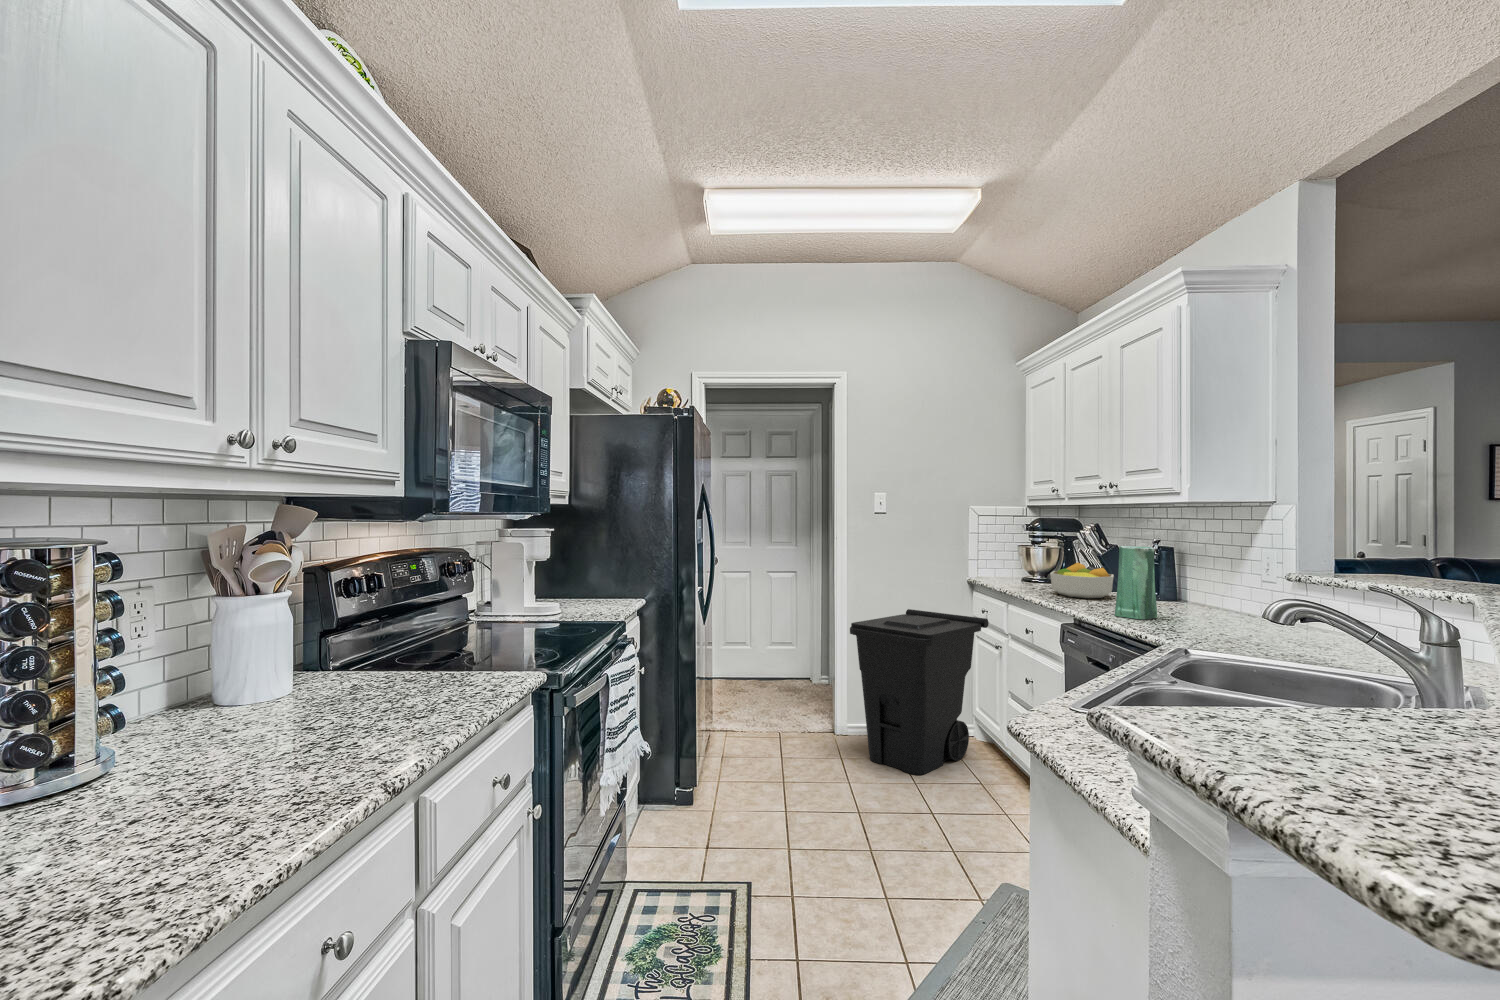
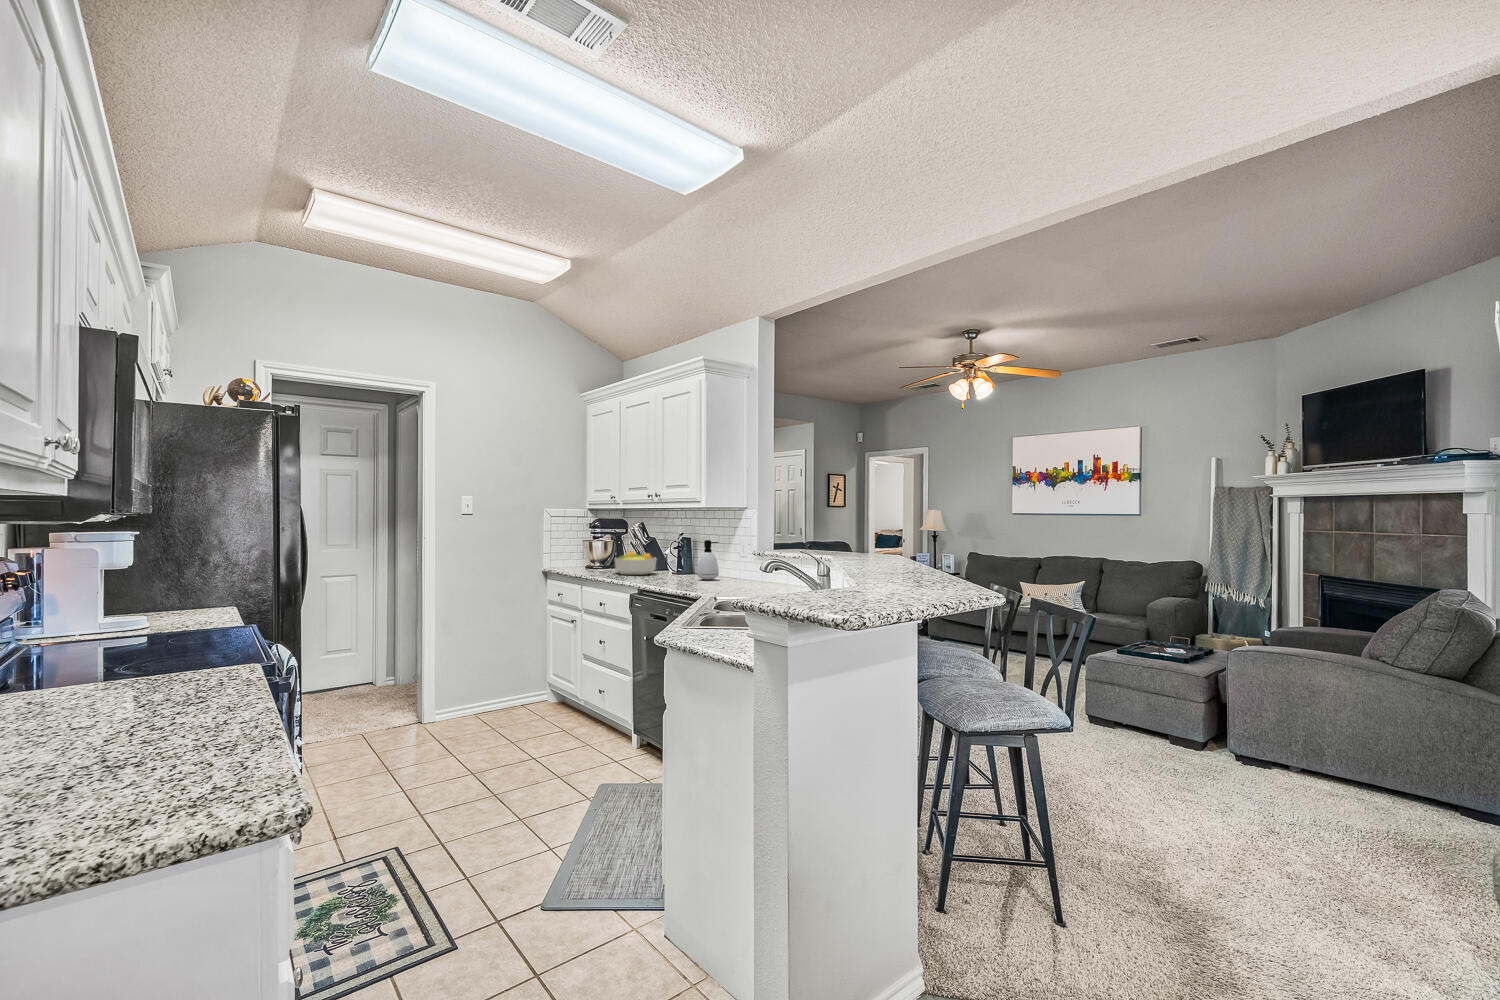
vase: present [1115,546,1157,619] -> none [666,535,691,583]
soap dispenser: none [1172,556,1210,617] -> present [697,540,719,580]
trash can: present [850,609,989,775] -> none [447,599,563,734]

